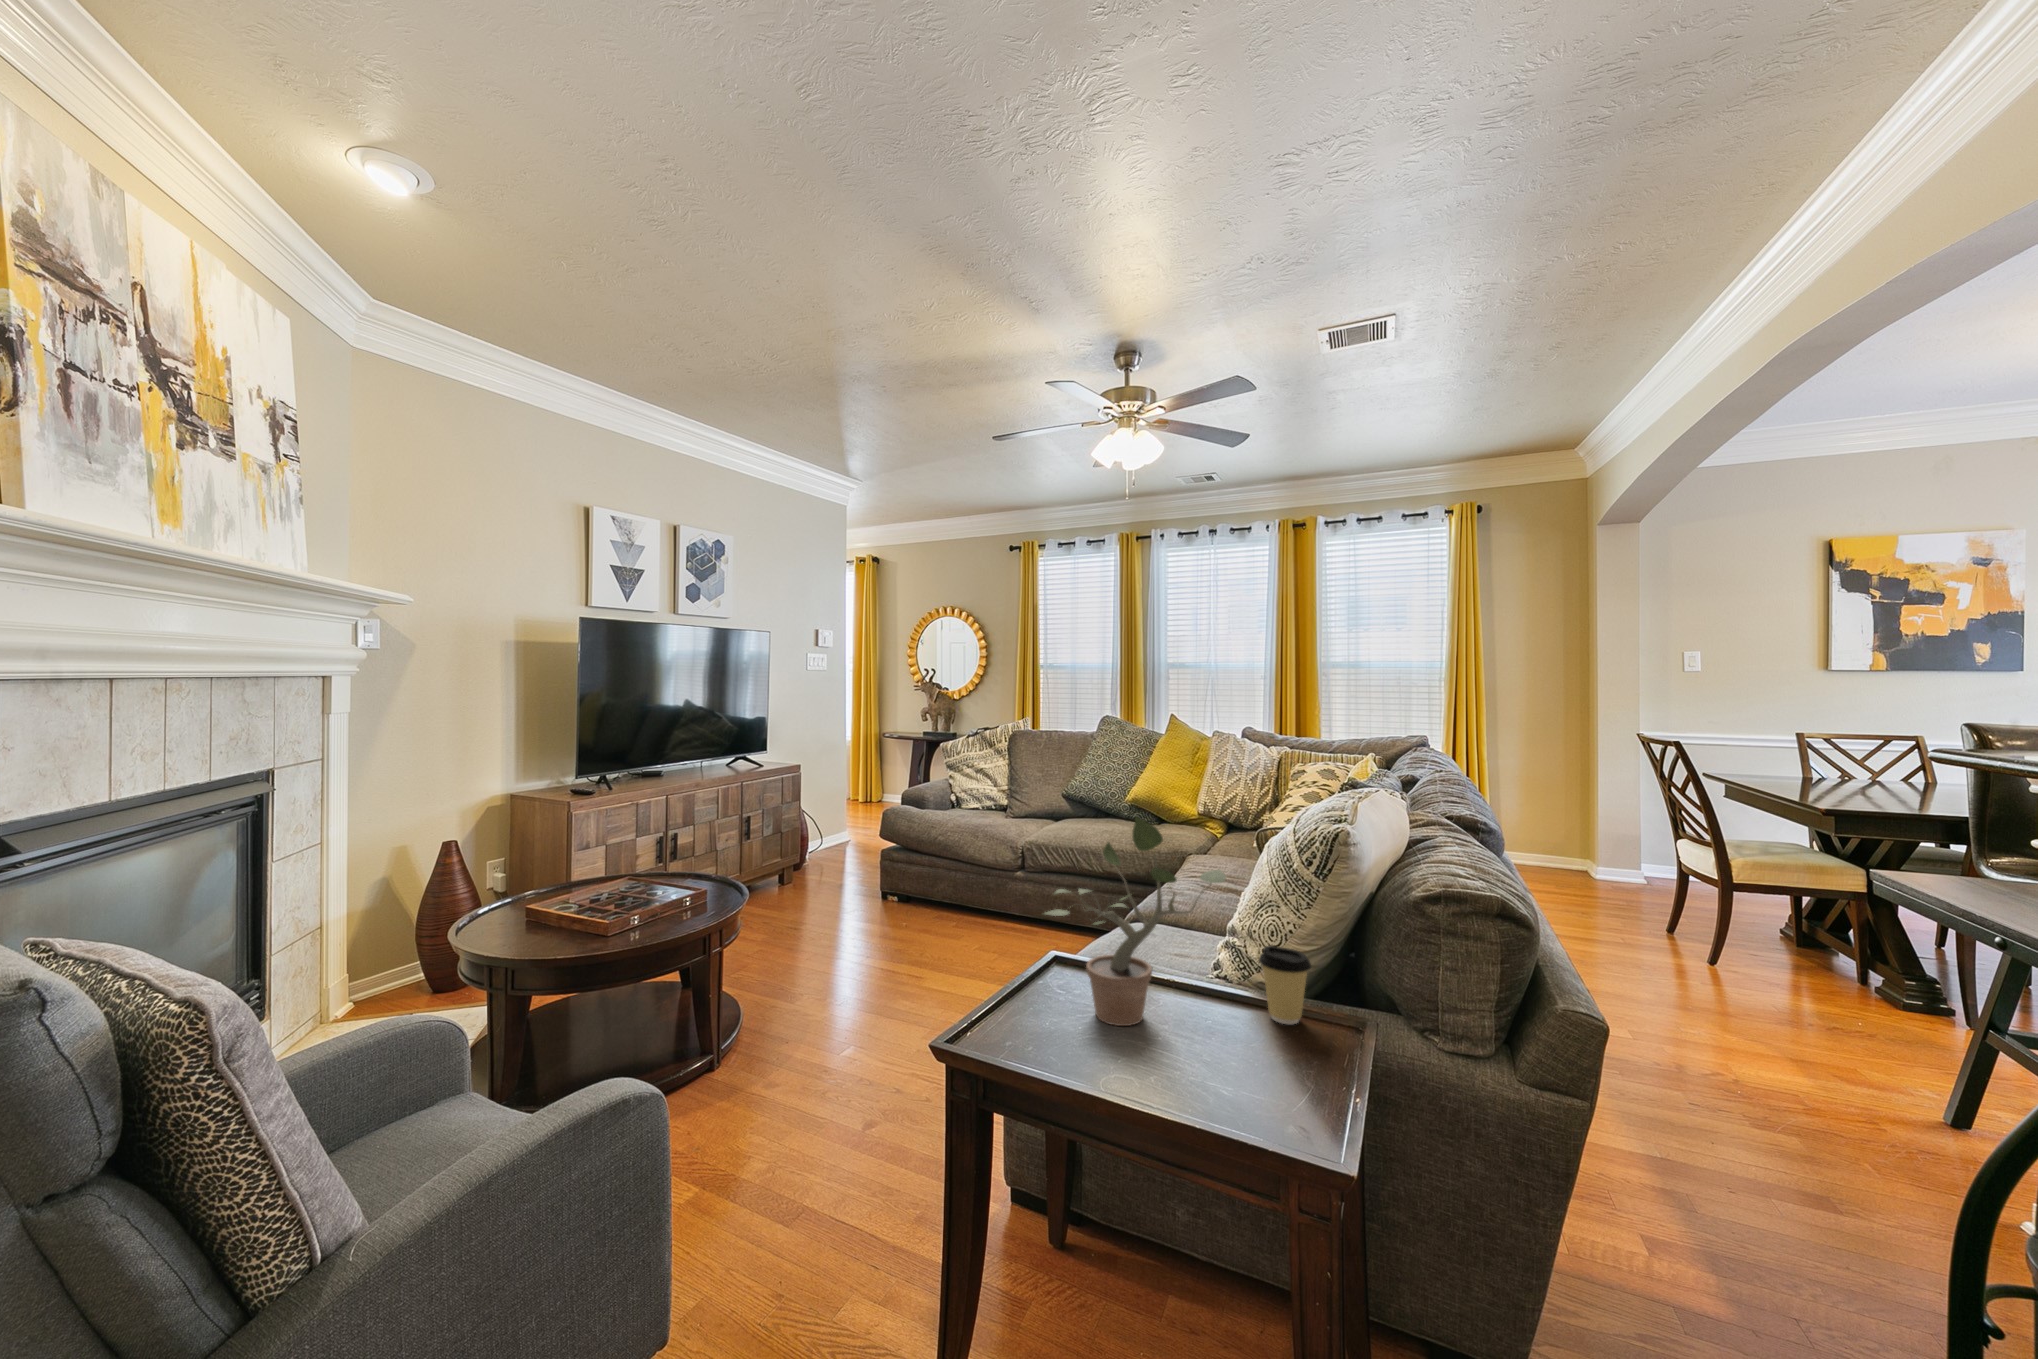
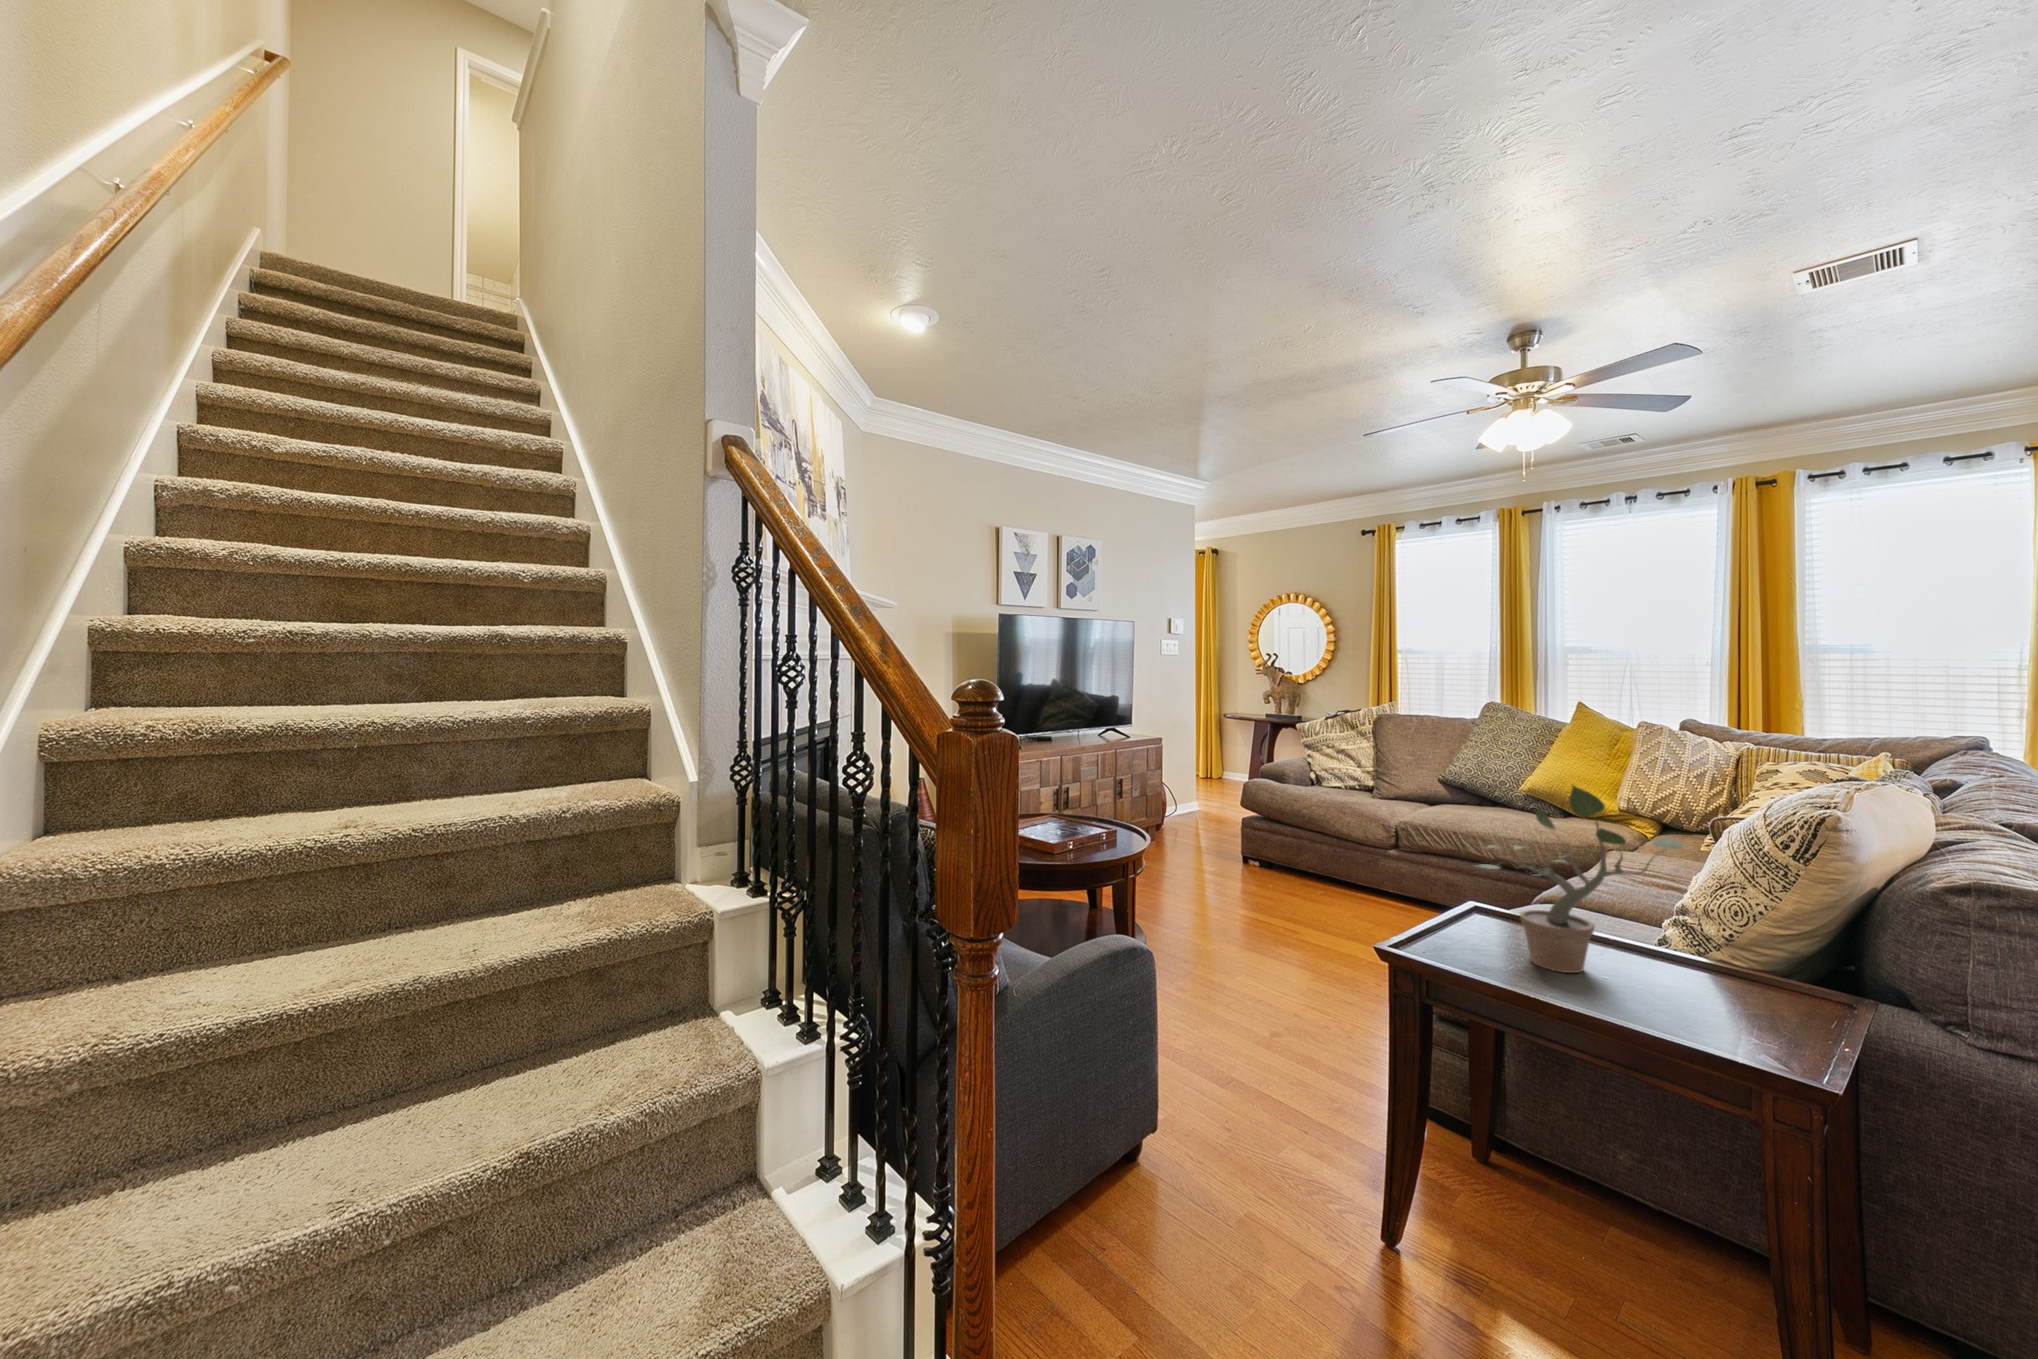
coffee cup: present [1259,945,1311,1024] -> none [1721,920,1791,999]

